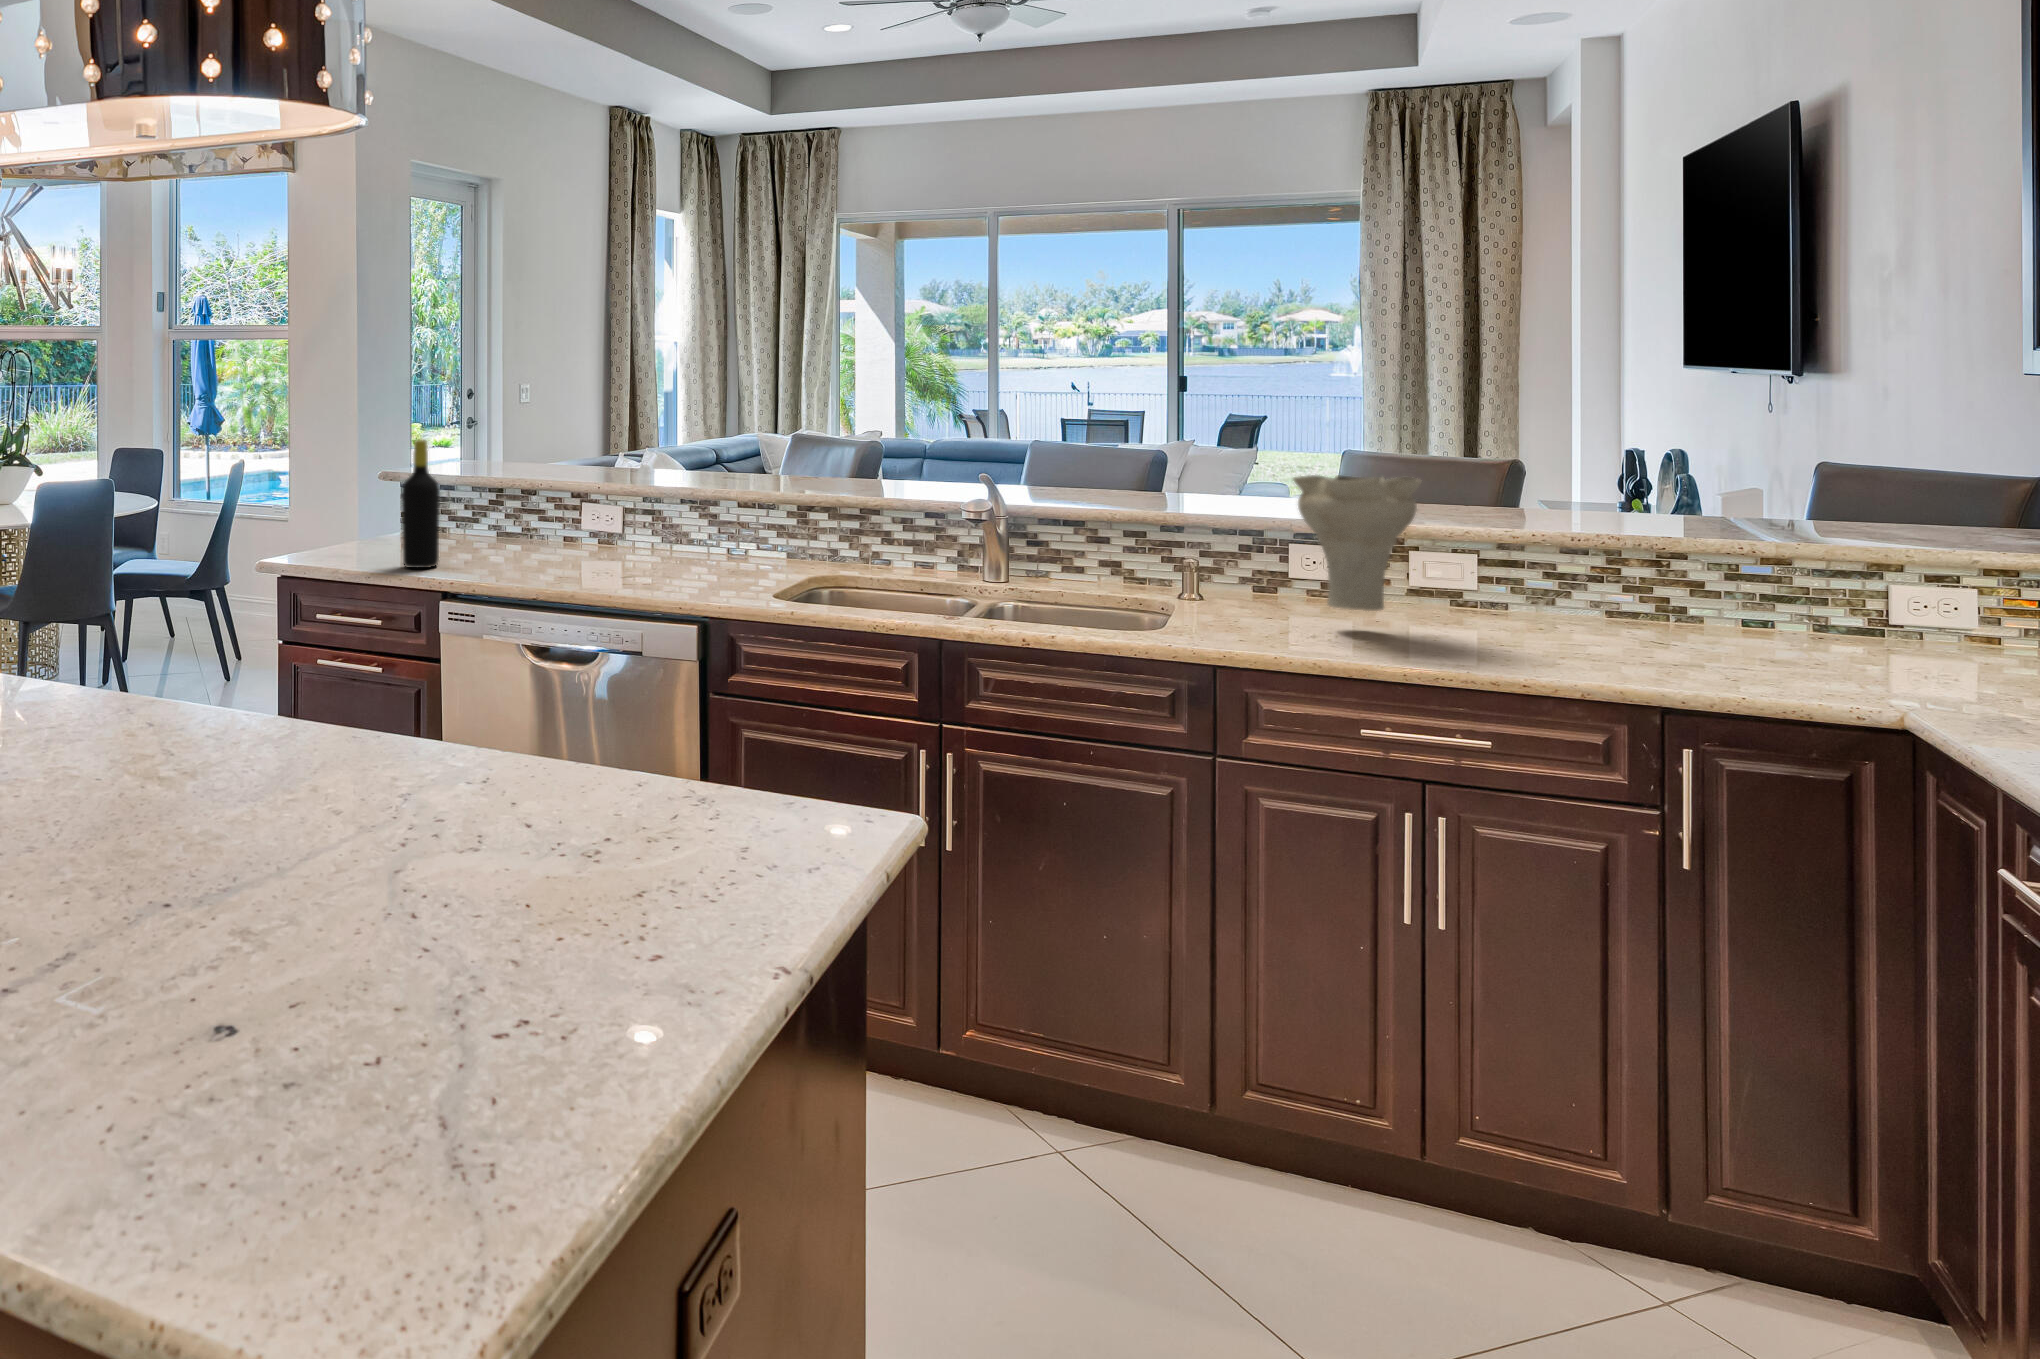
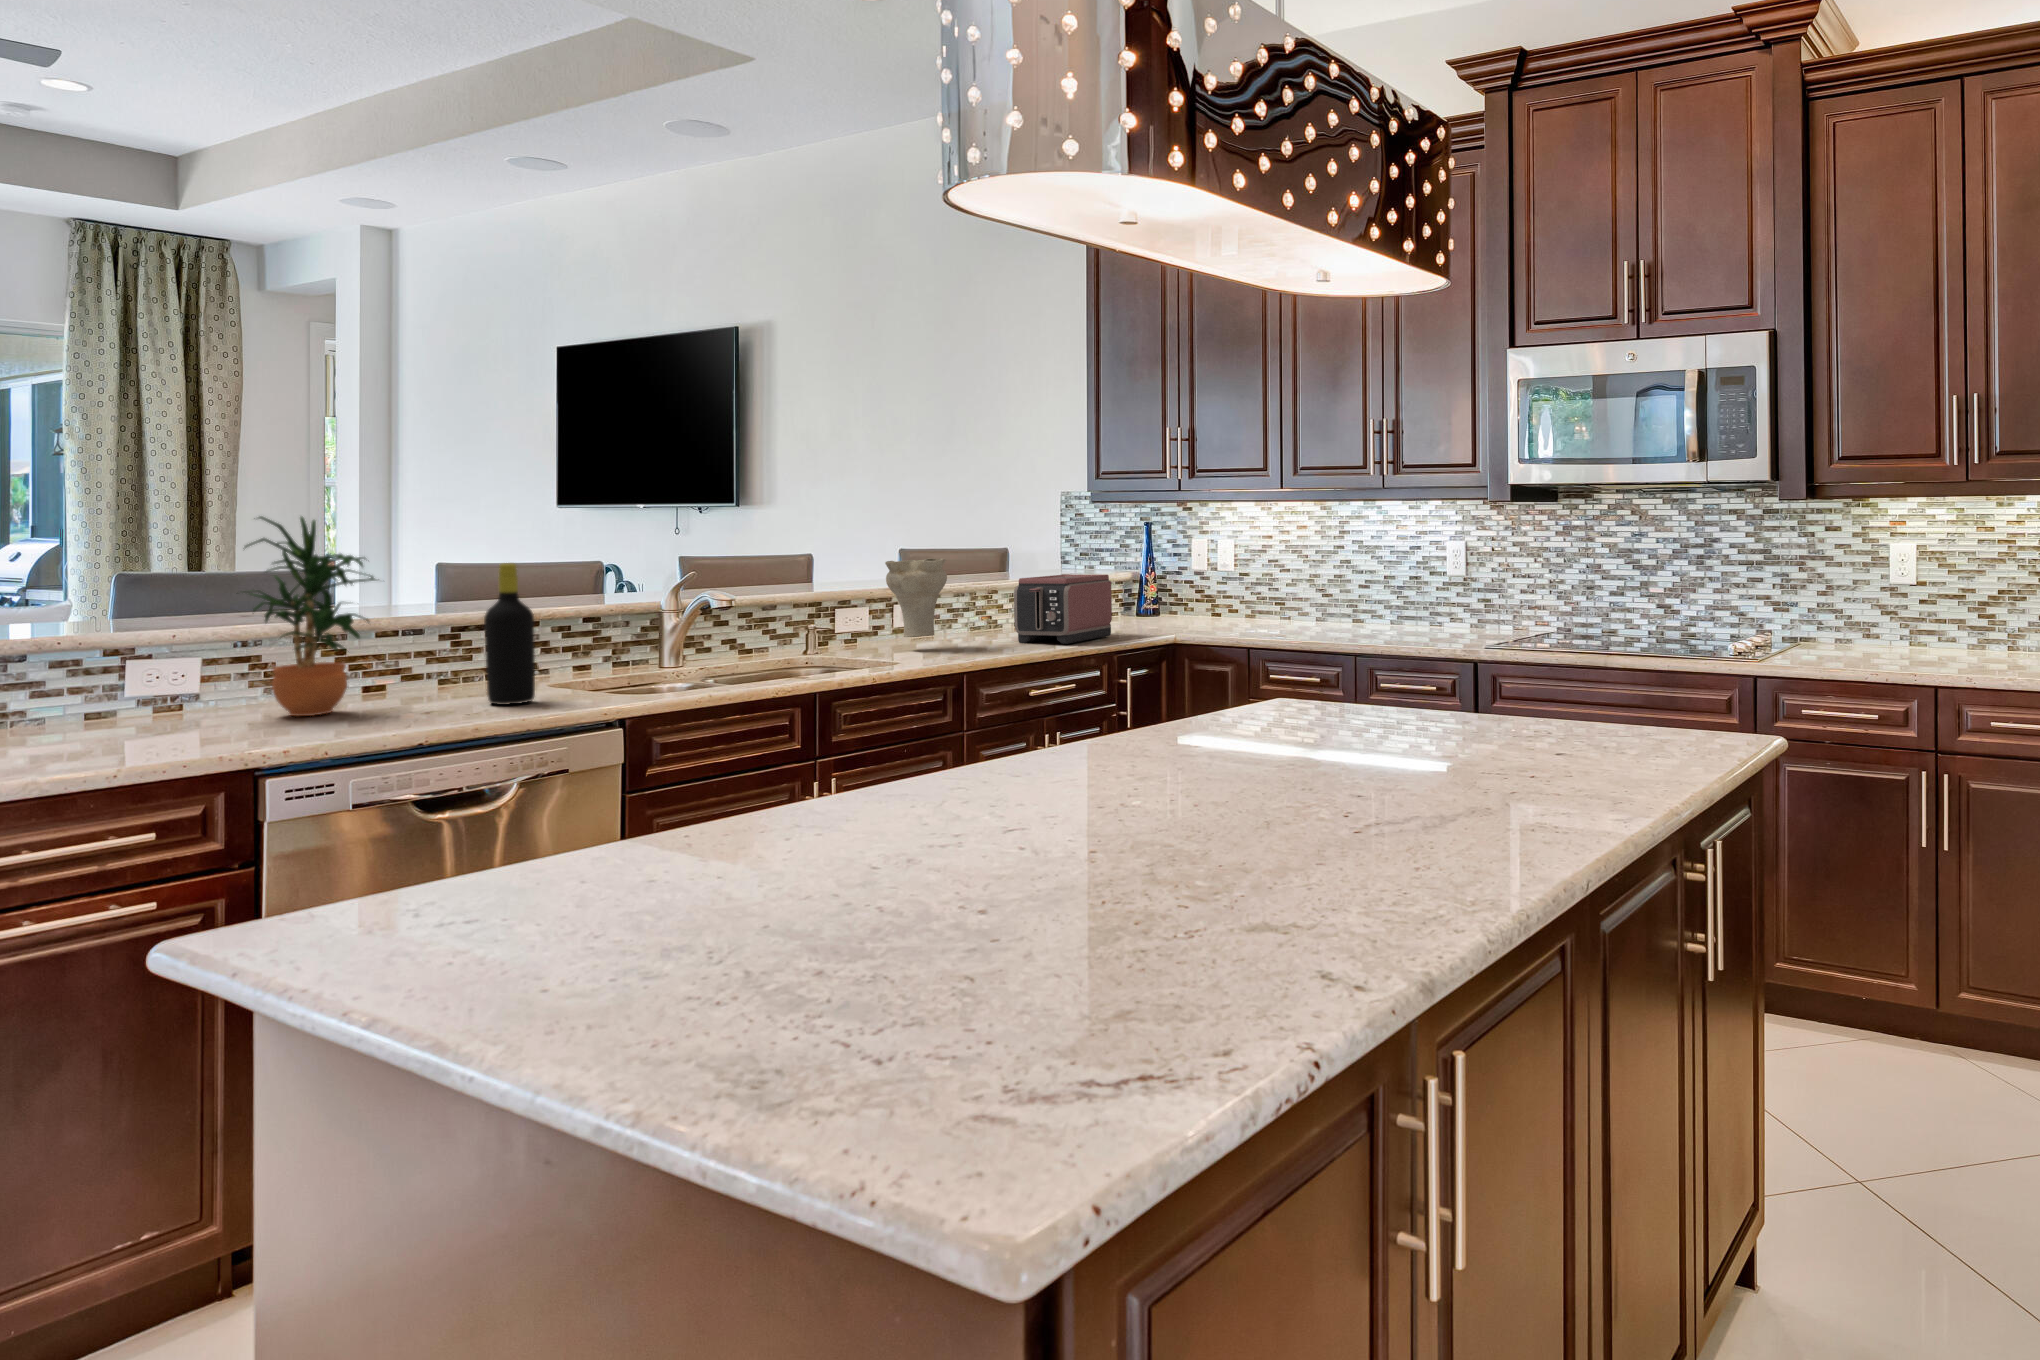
potted plant: none [582,394,663,566] -> present [245,516,376,716]
bottle: present [402,440,440,568] -> present [484,563,535,705]
toaster: none [1582,532,1912,699] -> present [1014,575,1112,644]

